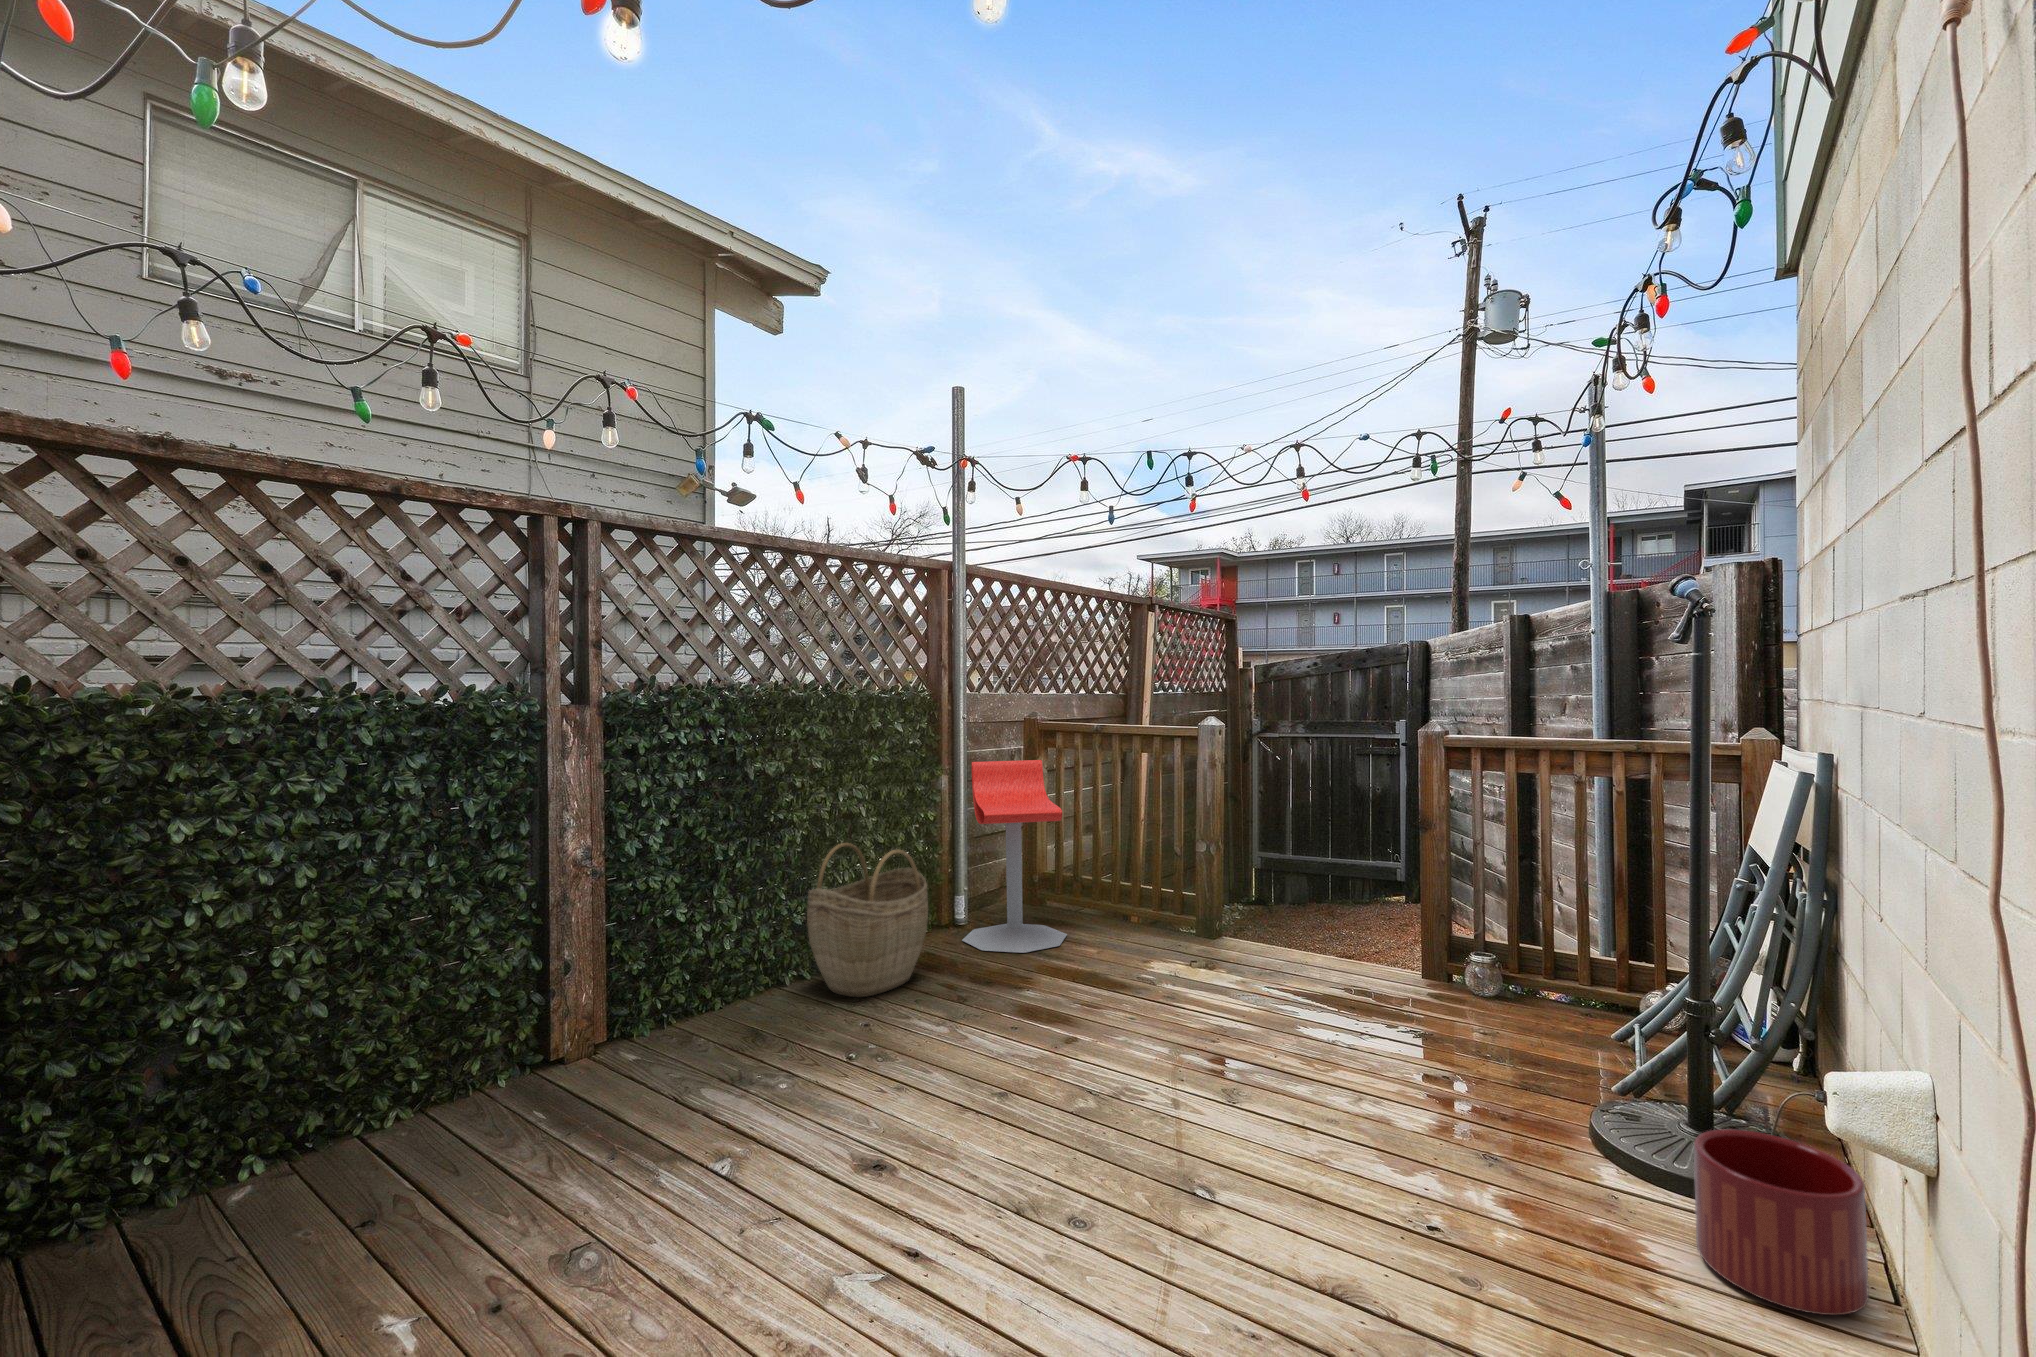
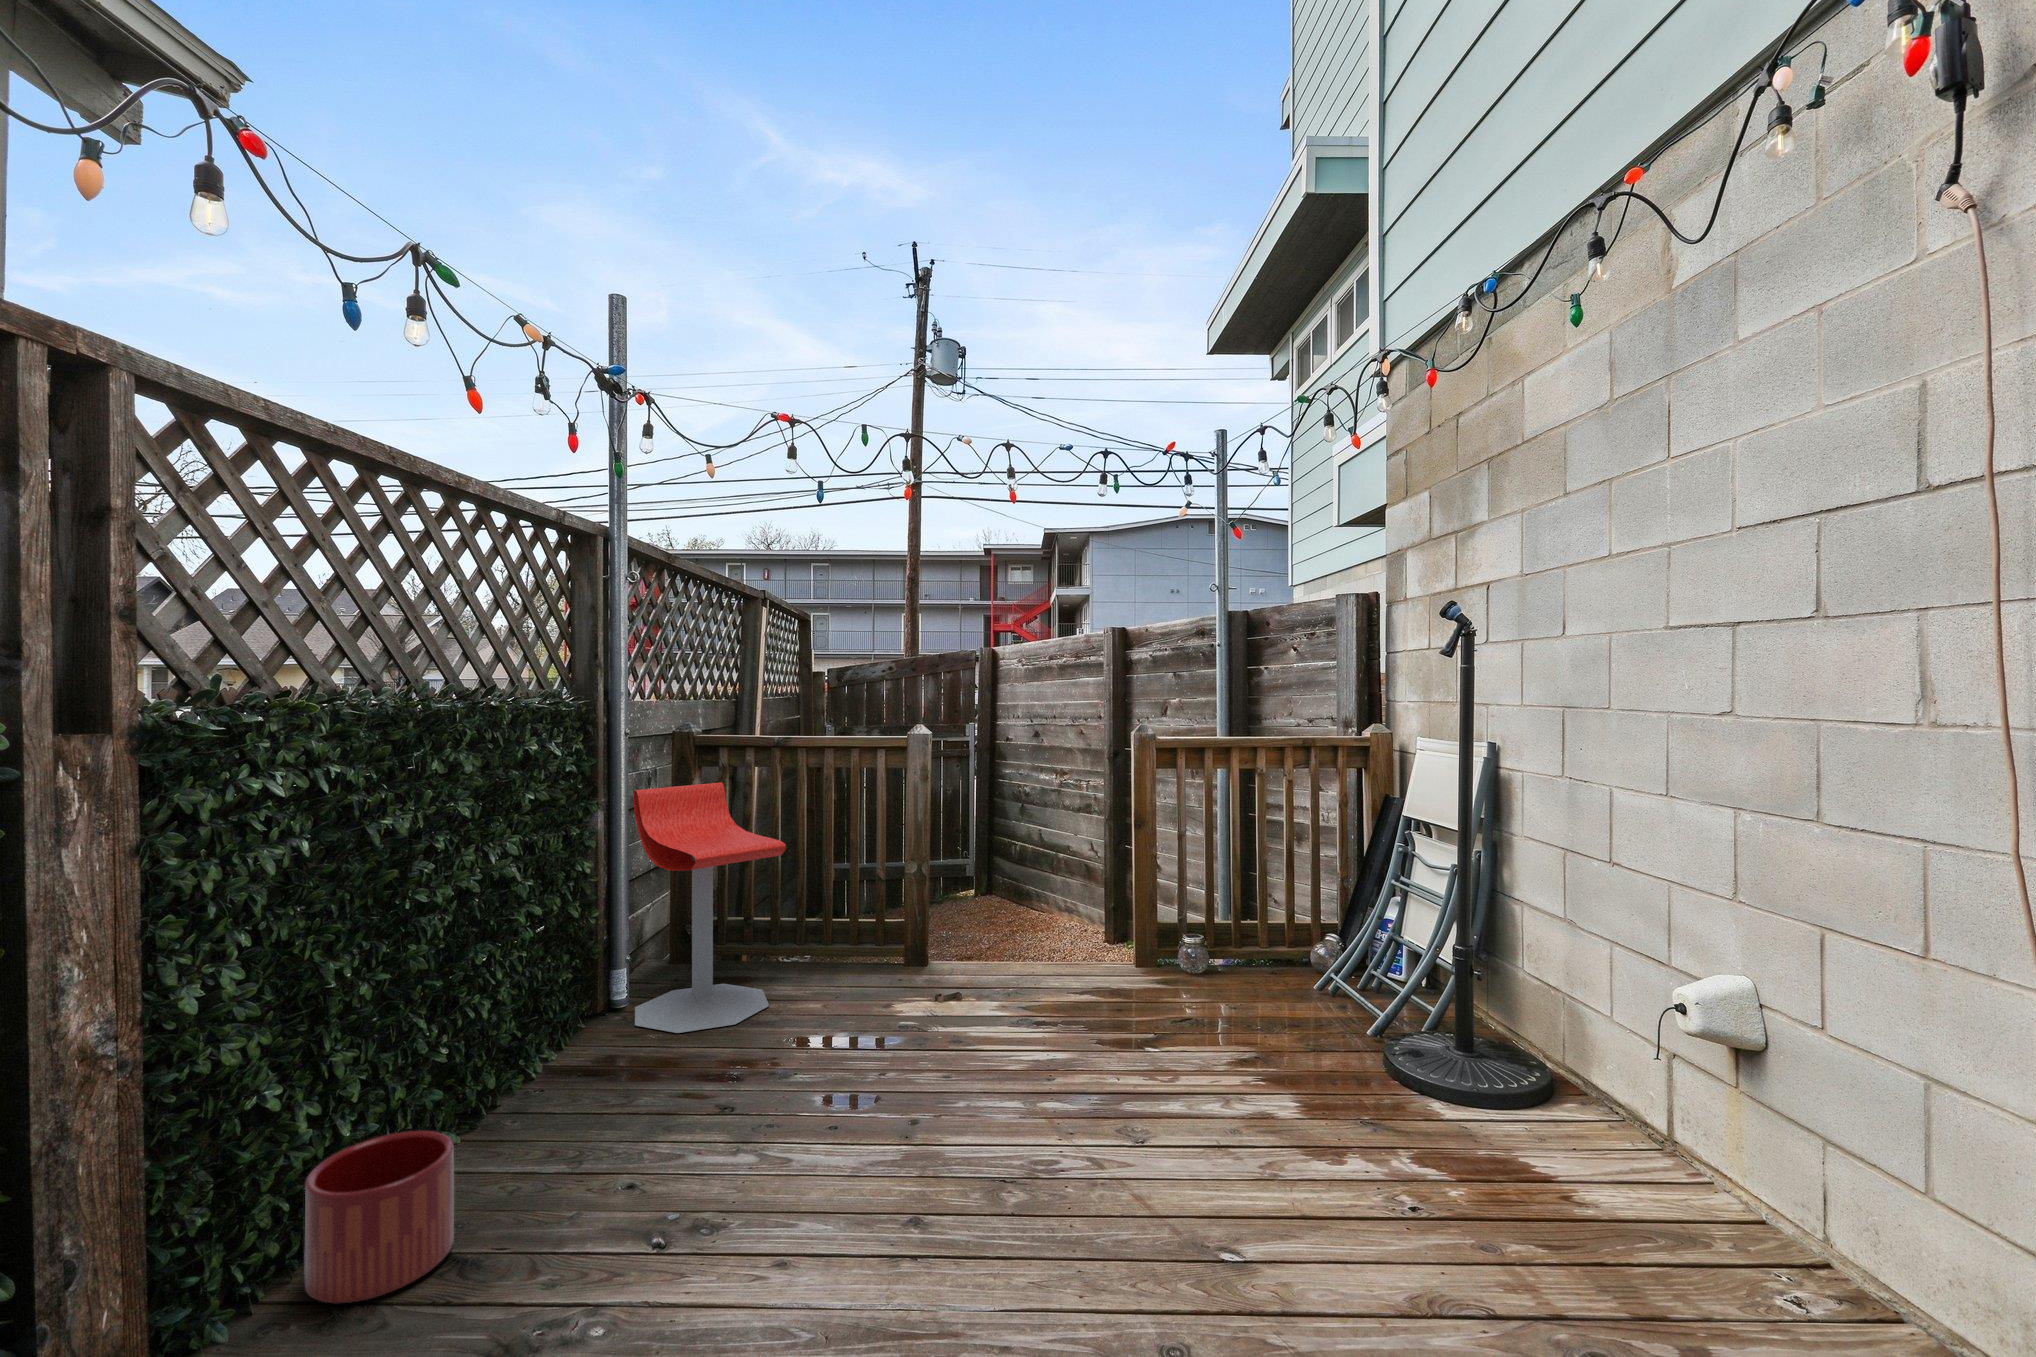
woven basket: present [807,843,928,997] -> none [469,922,648,1150]
planter: present [1694,1129,1869,1315] -> present [305,1131,454,1303]

